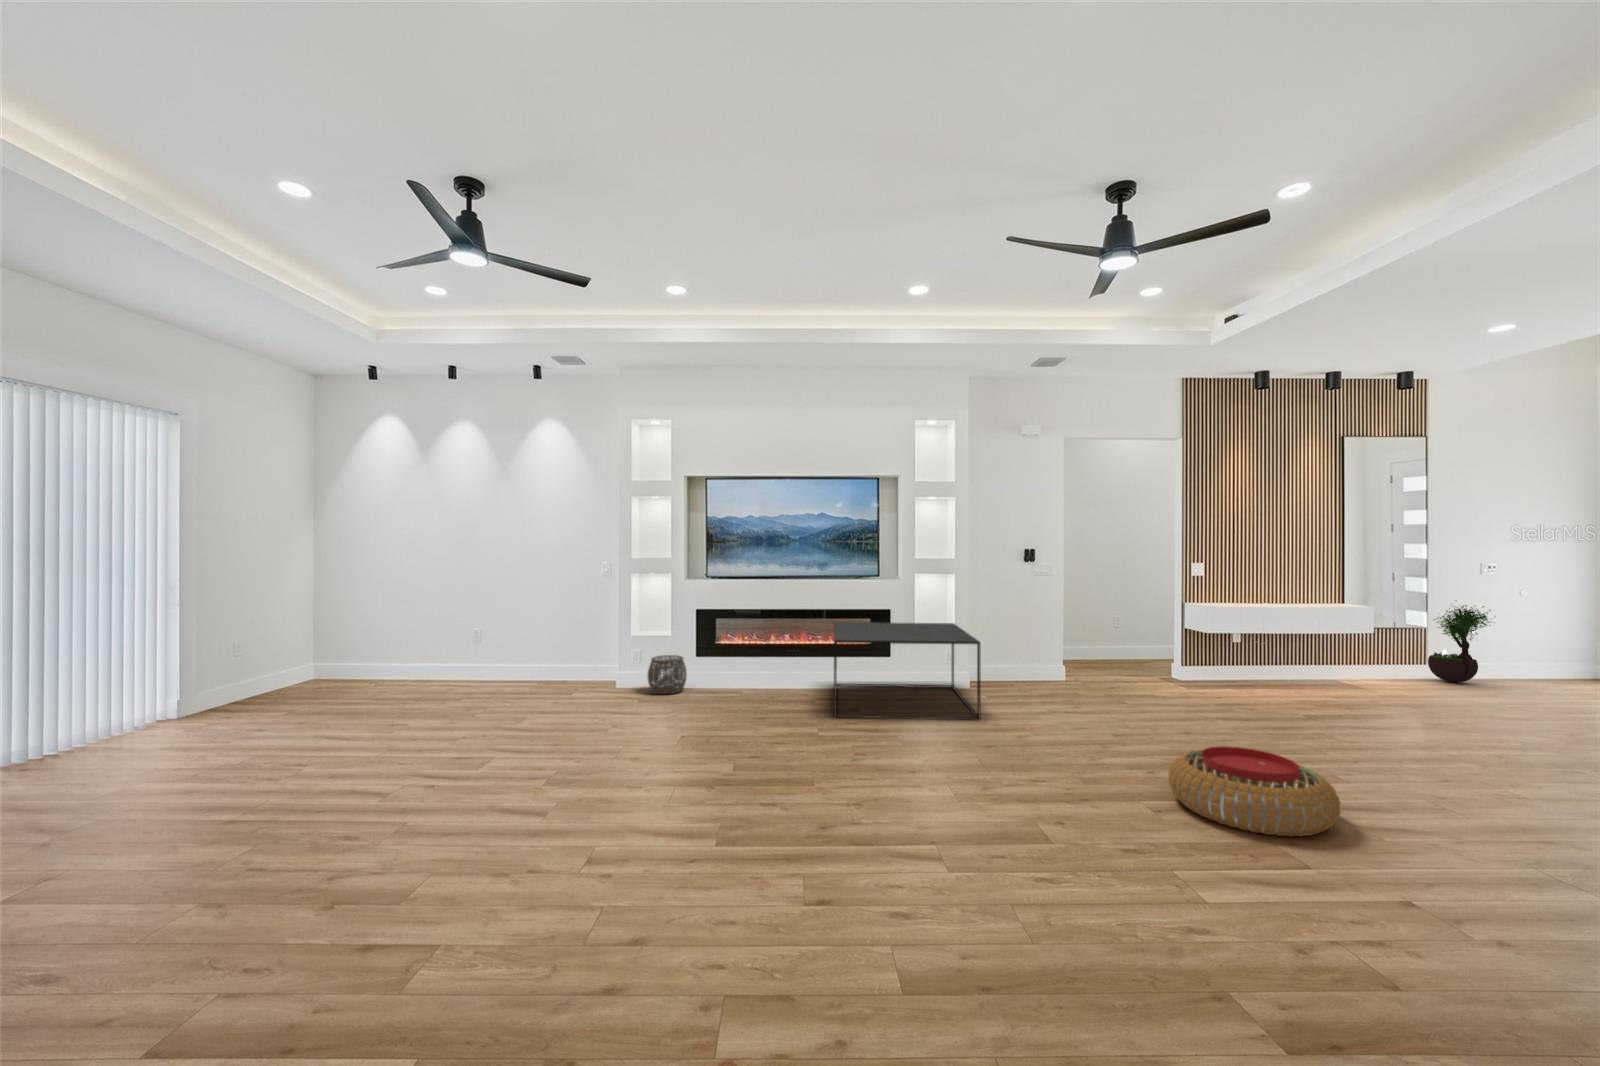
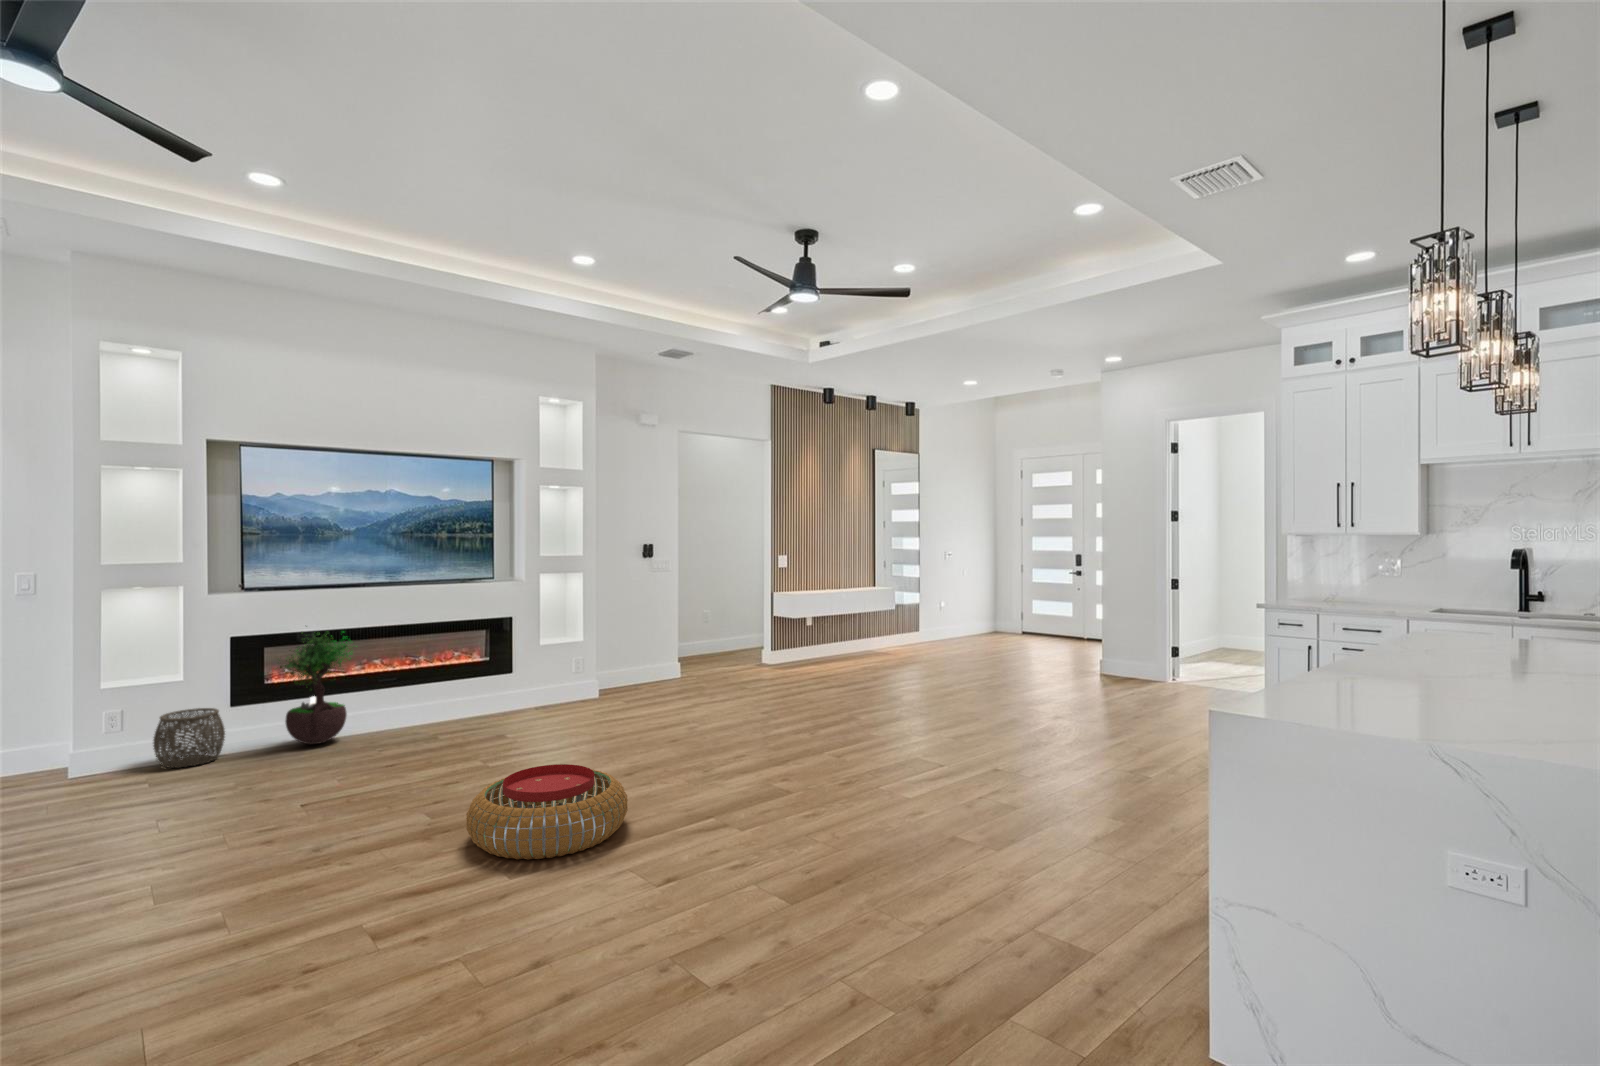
potted tree: present [1428,601,1495,683] -> present [281,633,352,744]
coffee table: present [834,622,981,720] -> none [442,628,639,749]
pouf: present [1168,746,1341,836] -> present [466,764,628,860]

